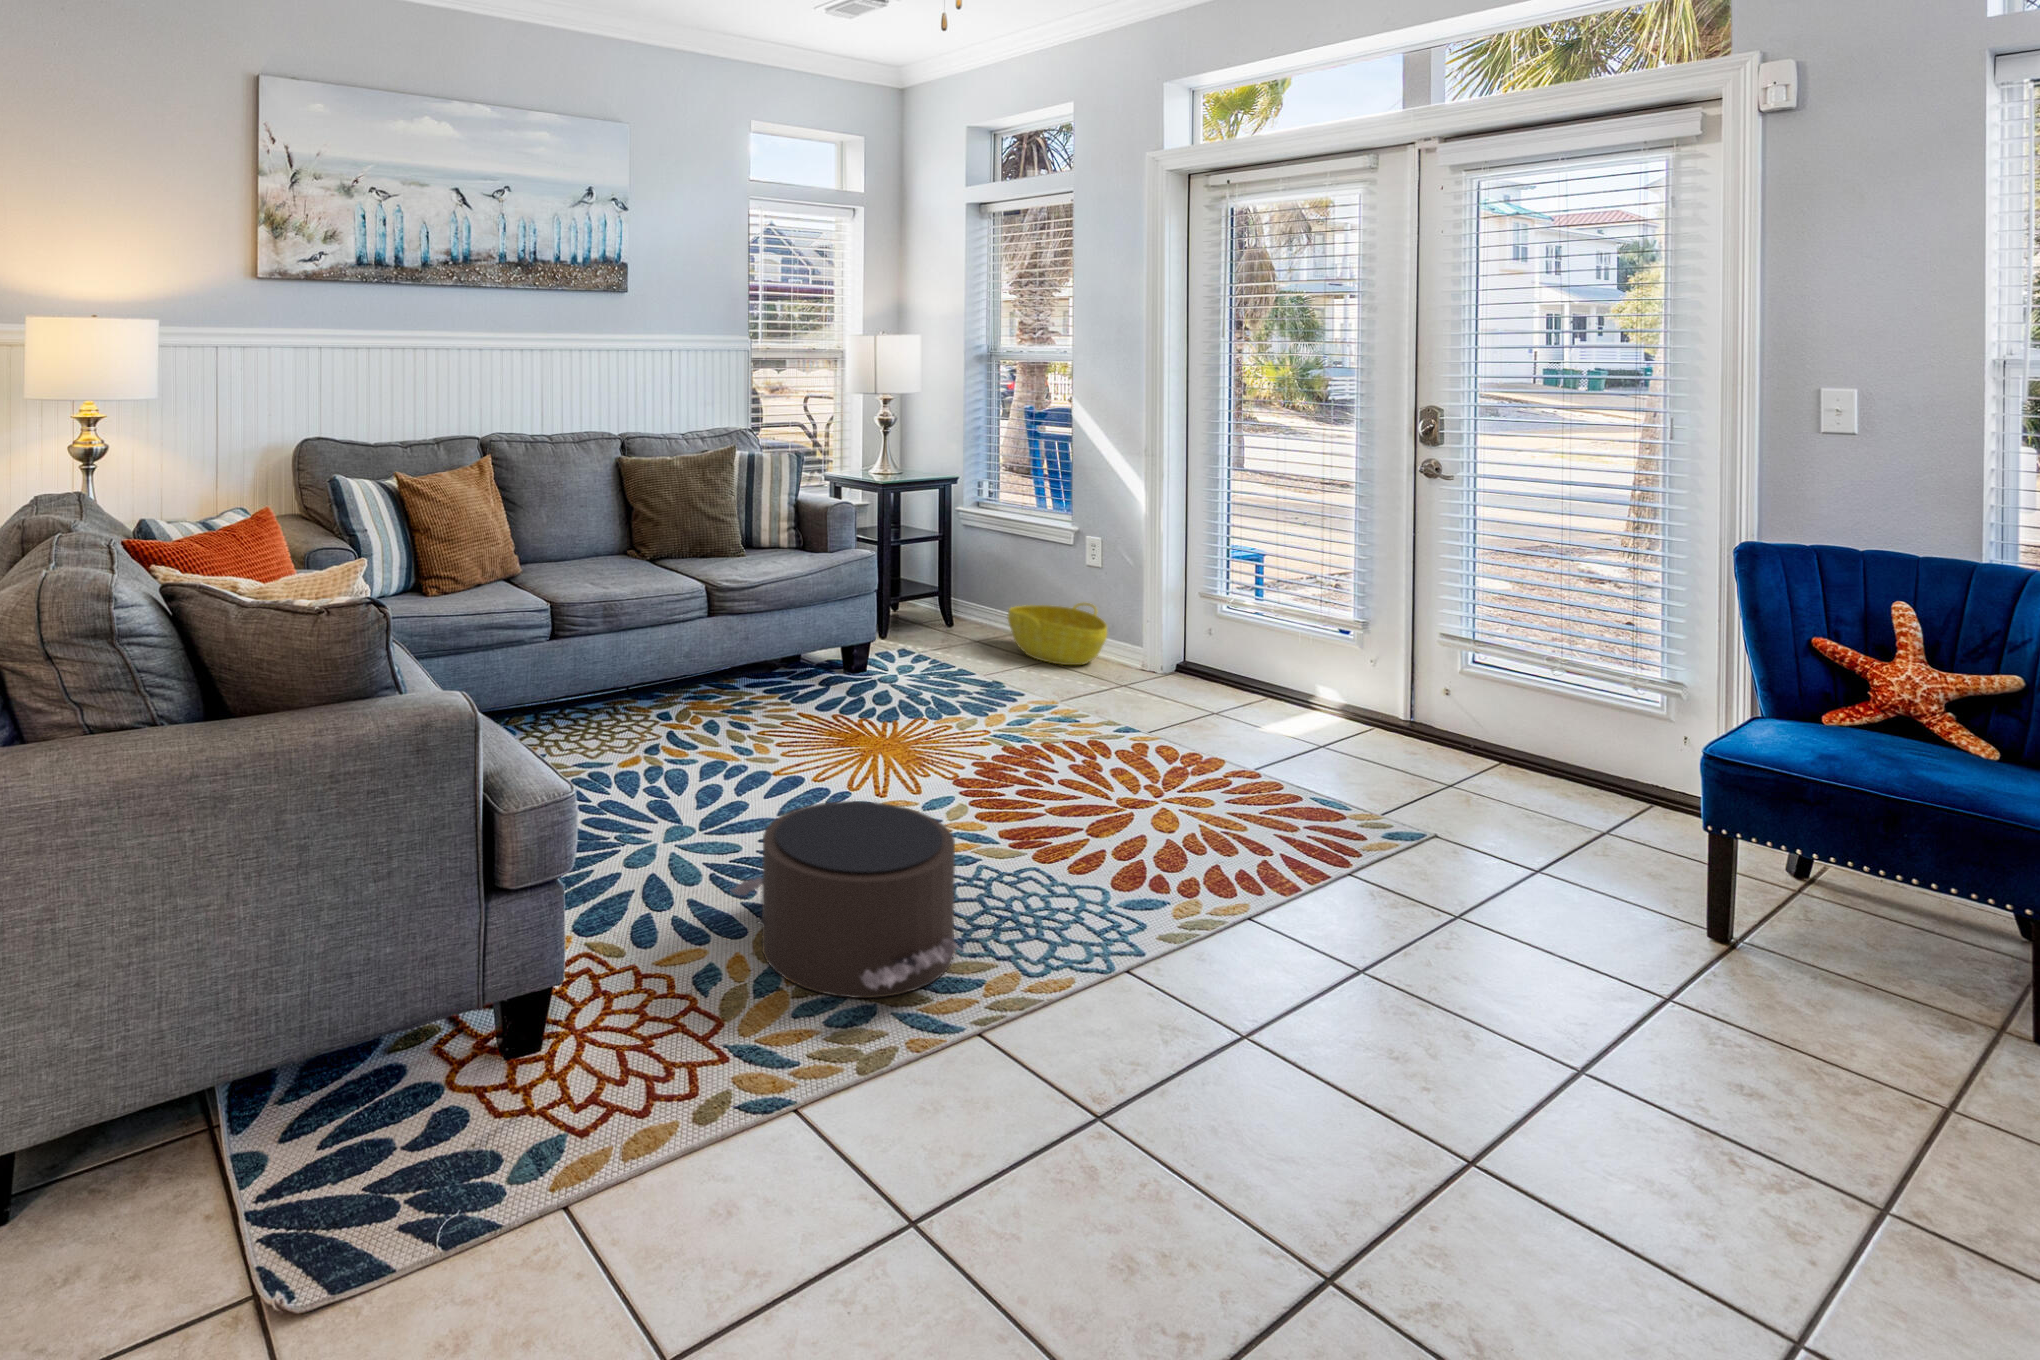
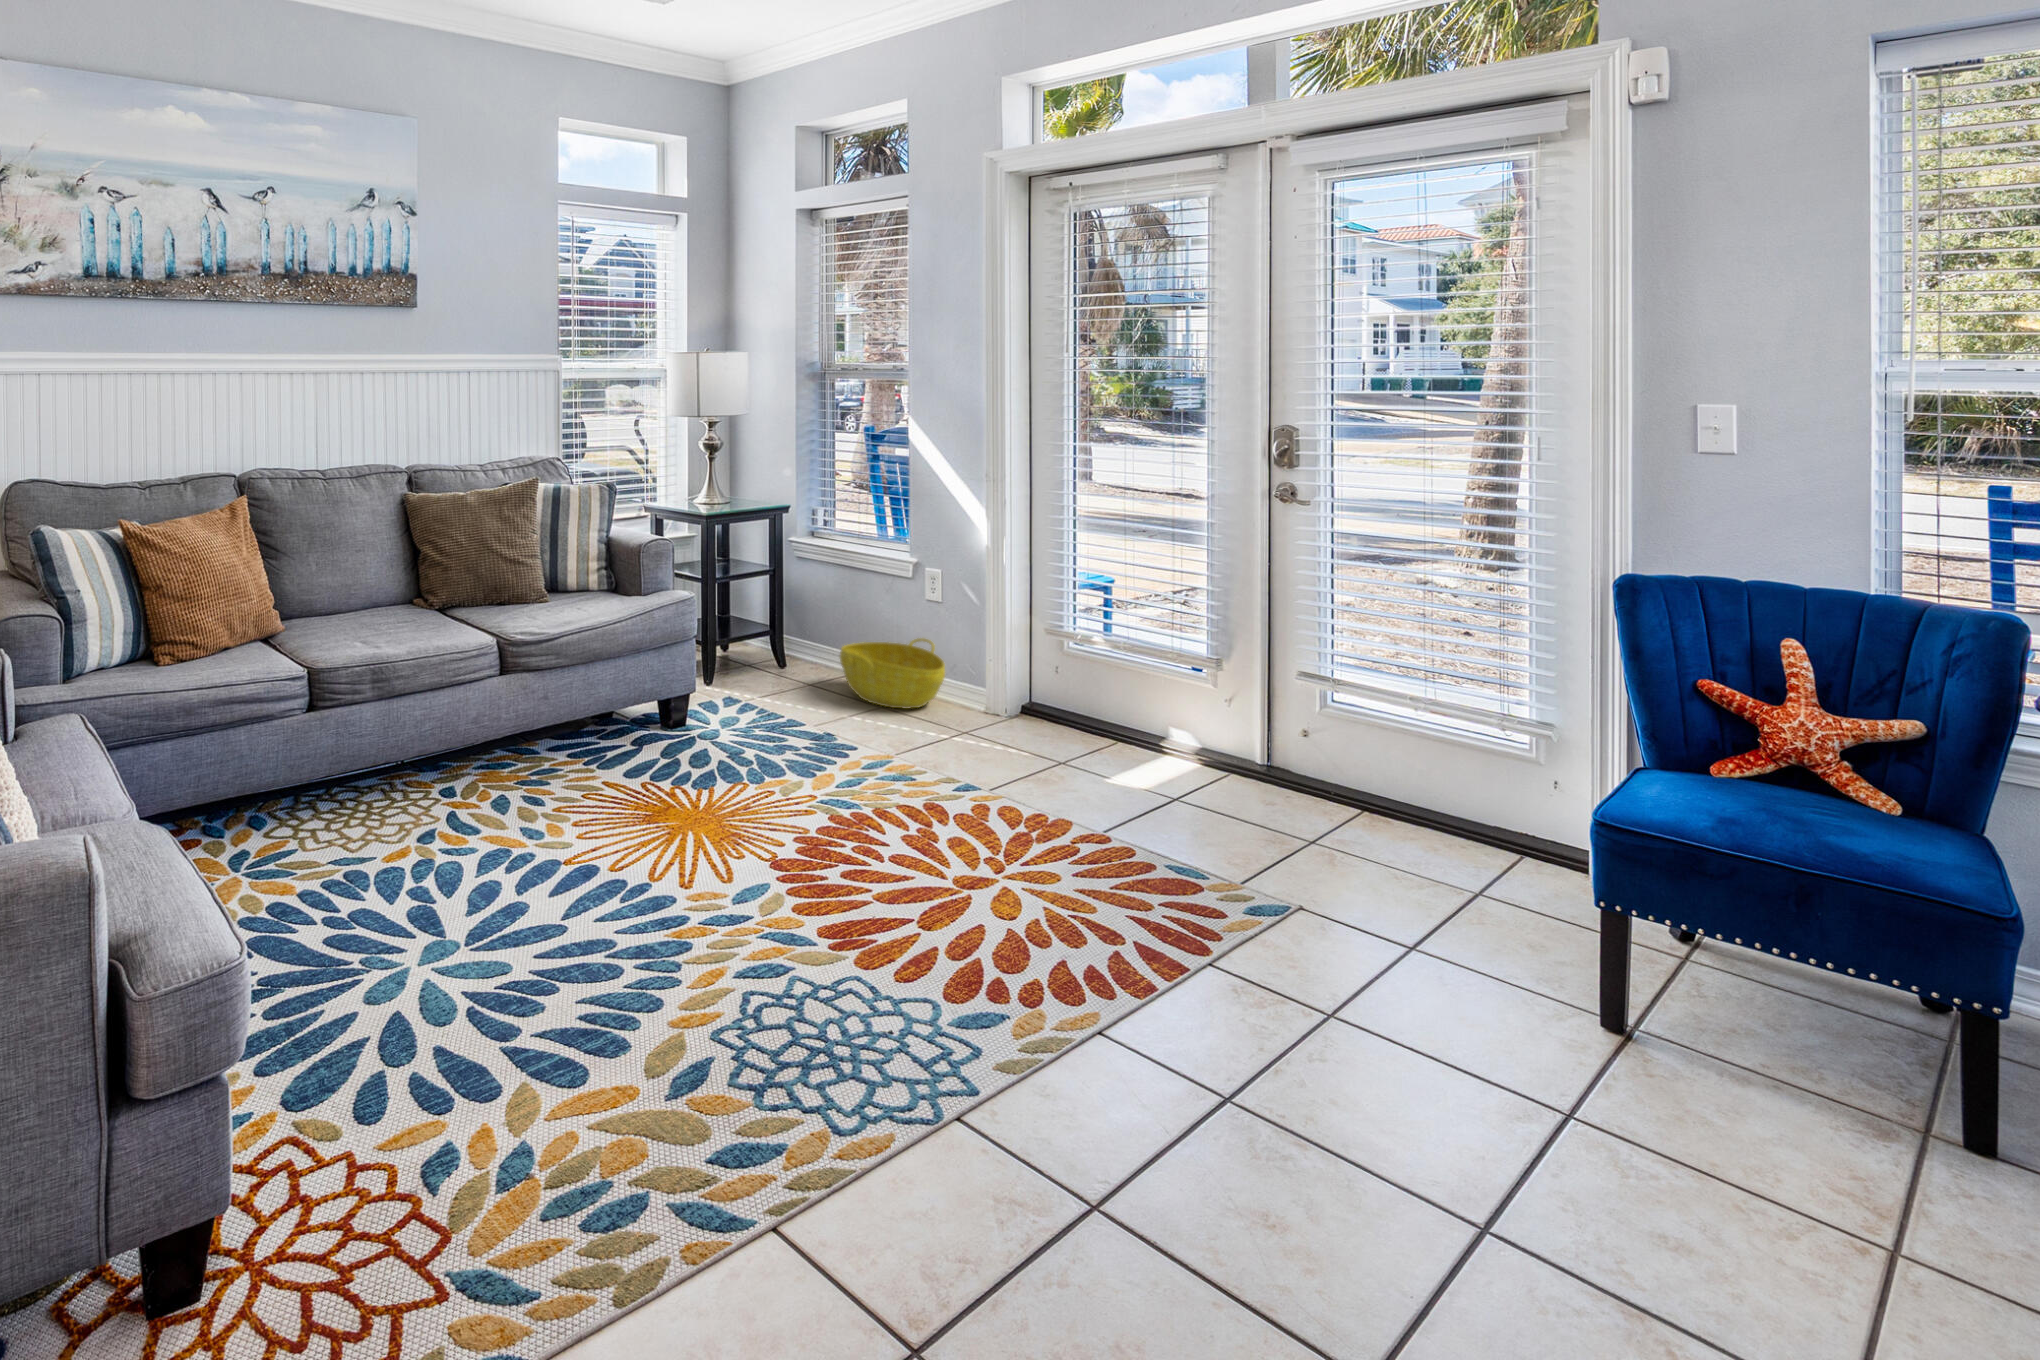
pouf: present [730,801,963,998] -> none [480,915,763,1186]

